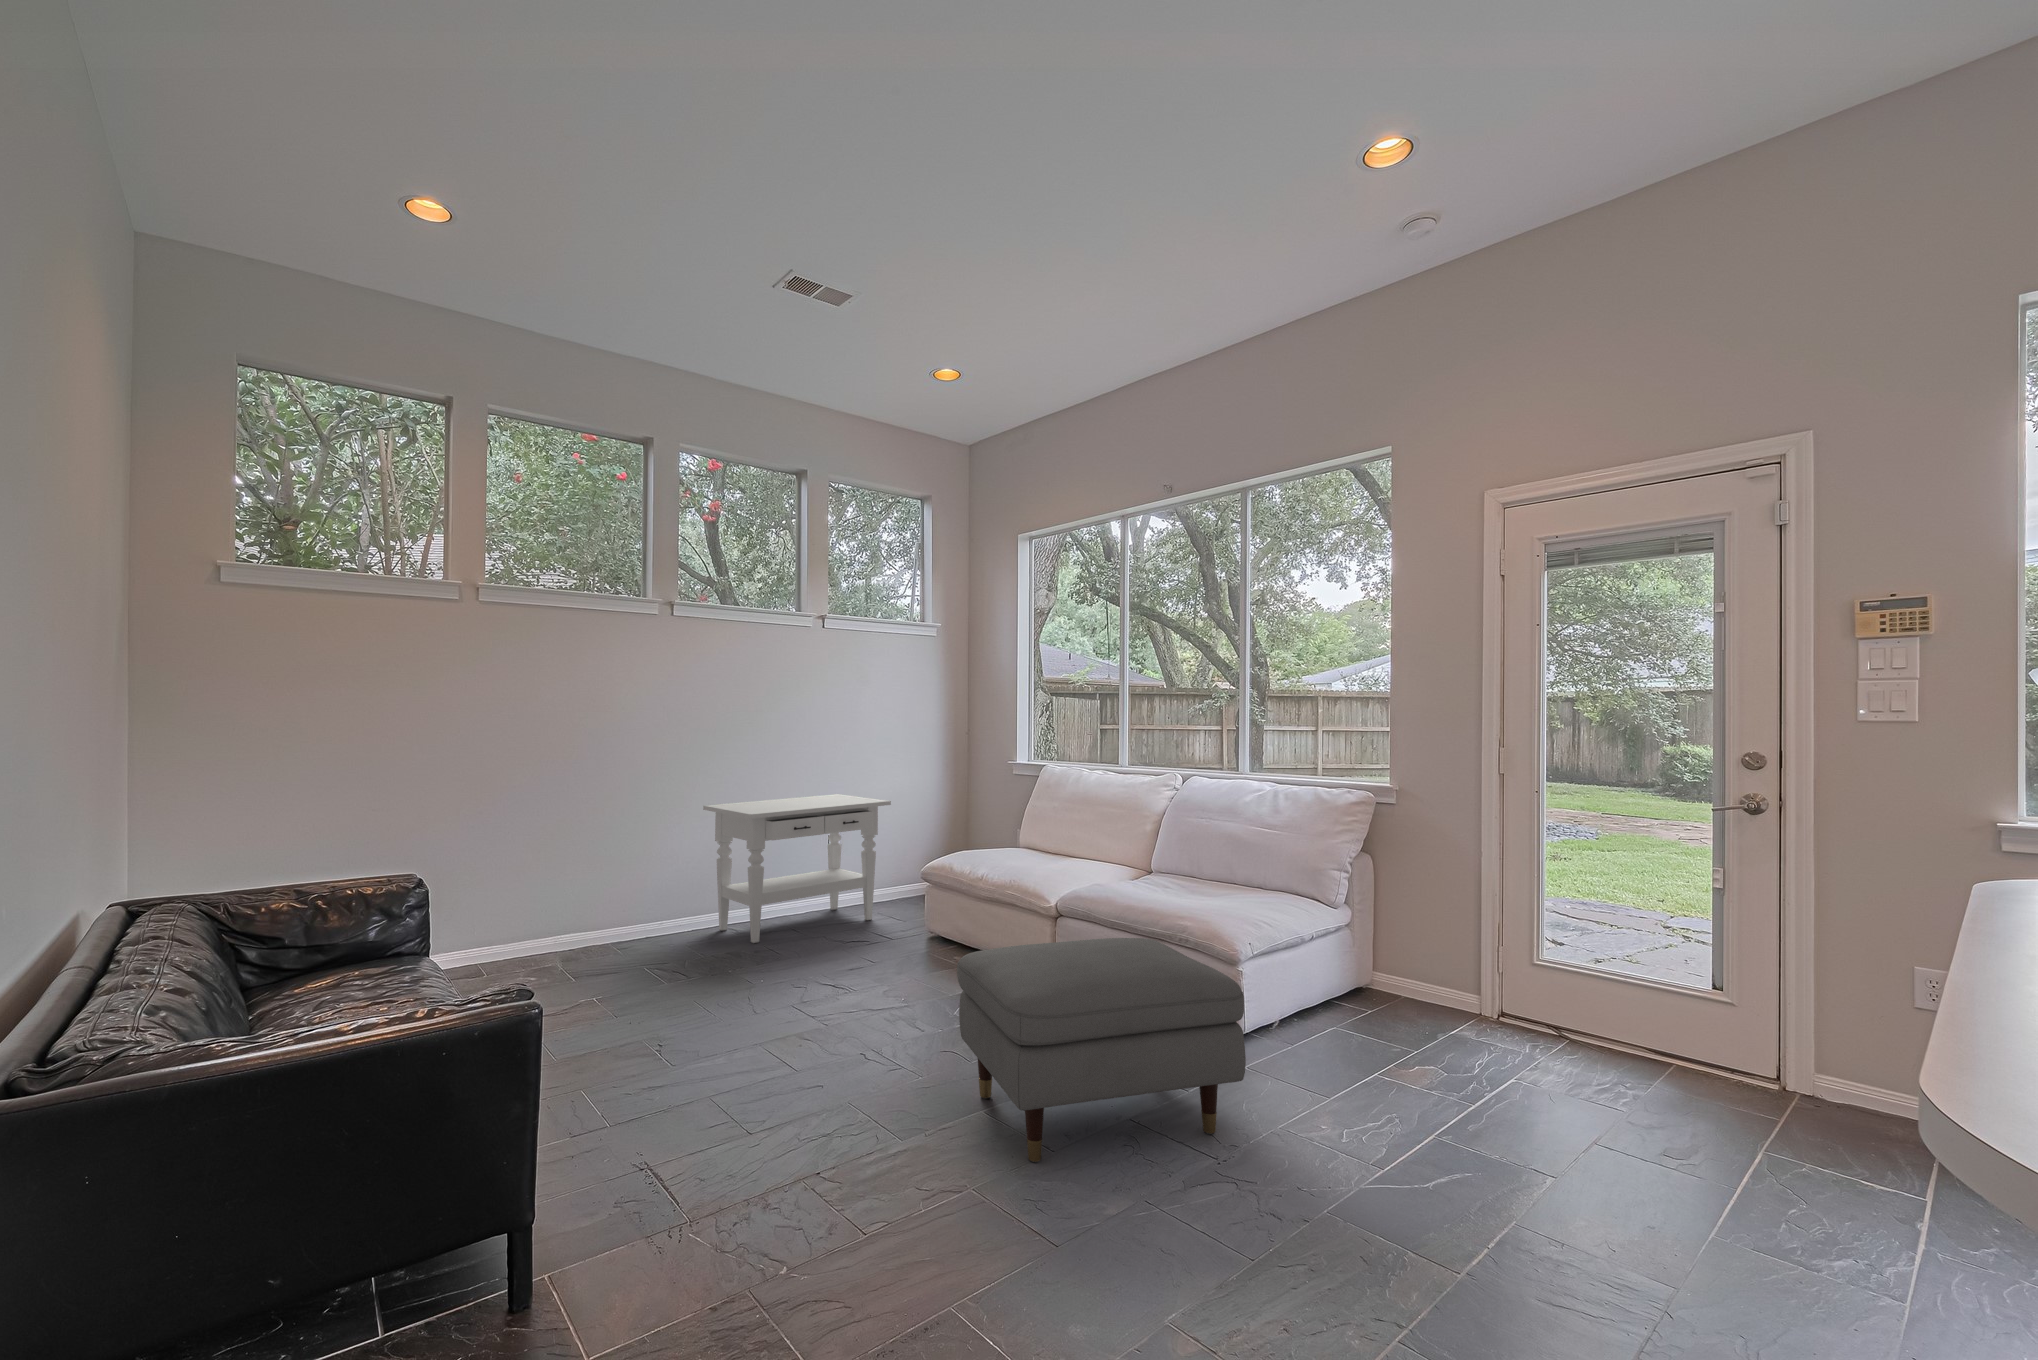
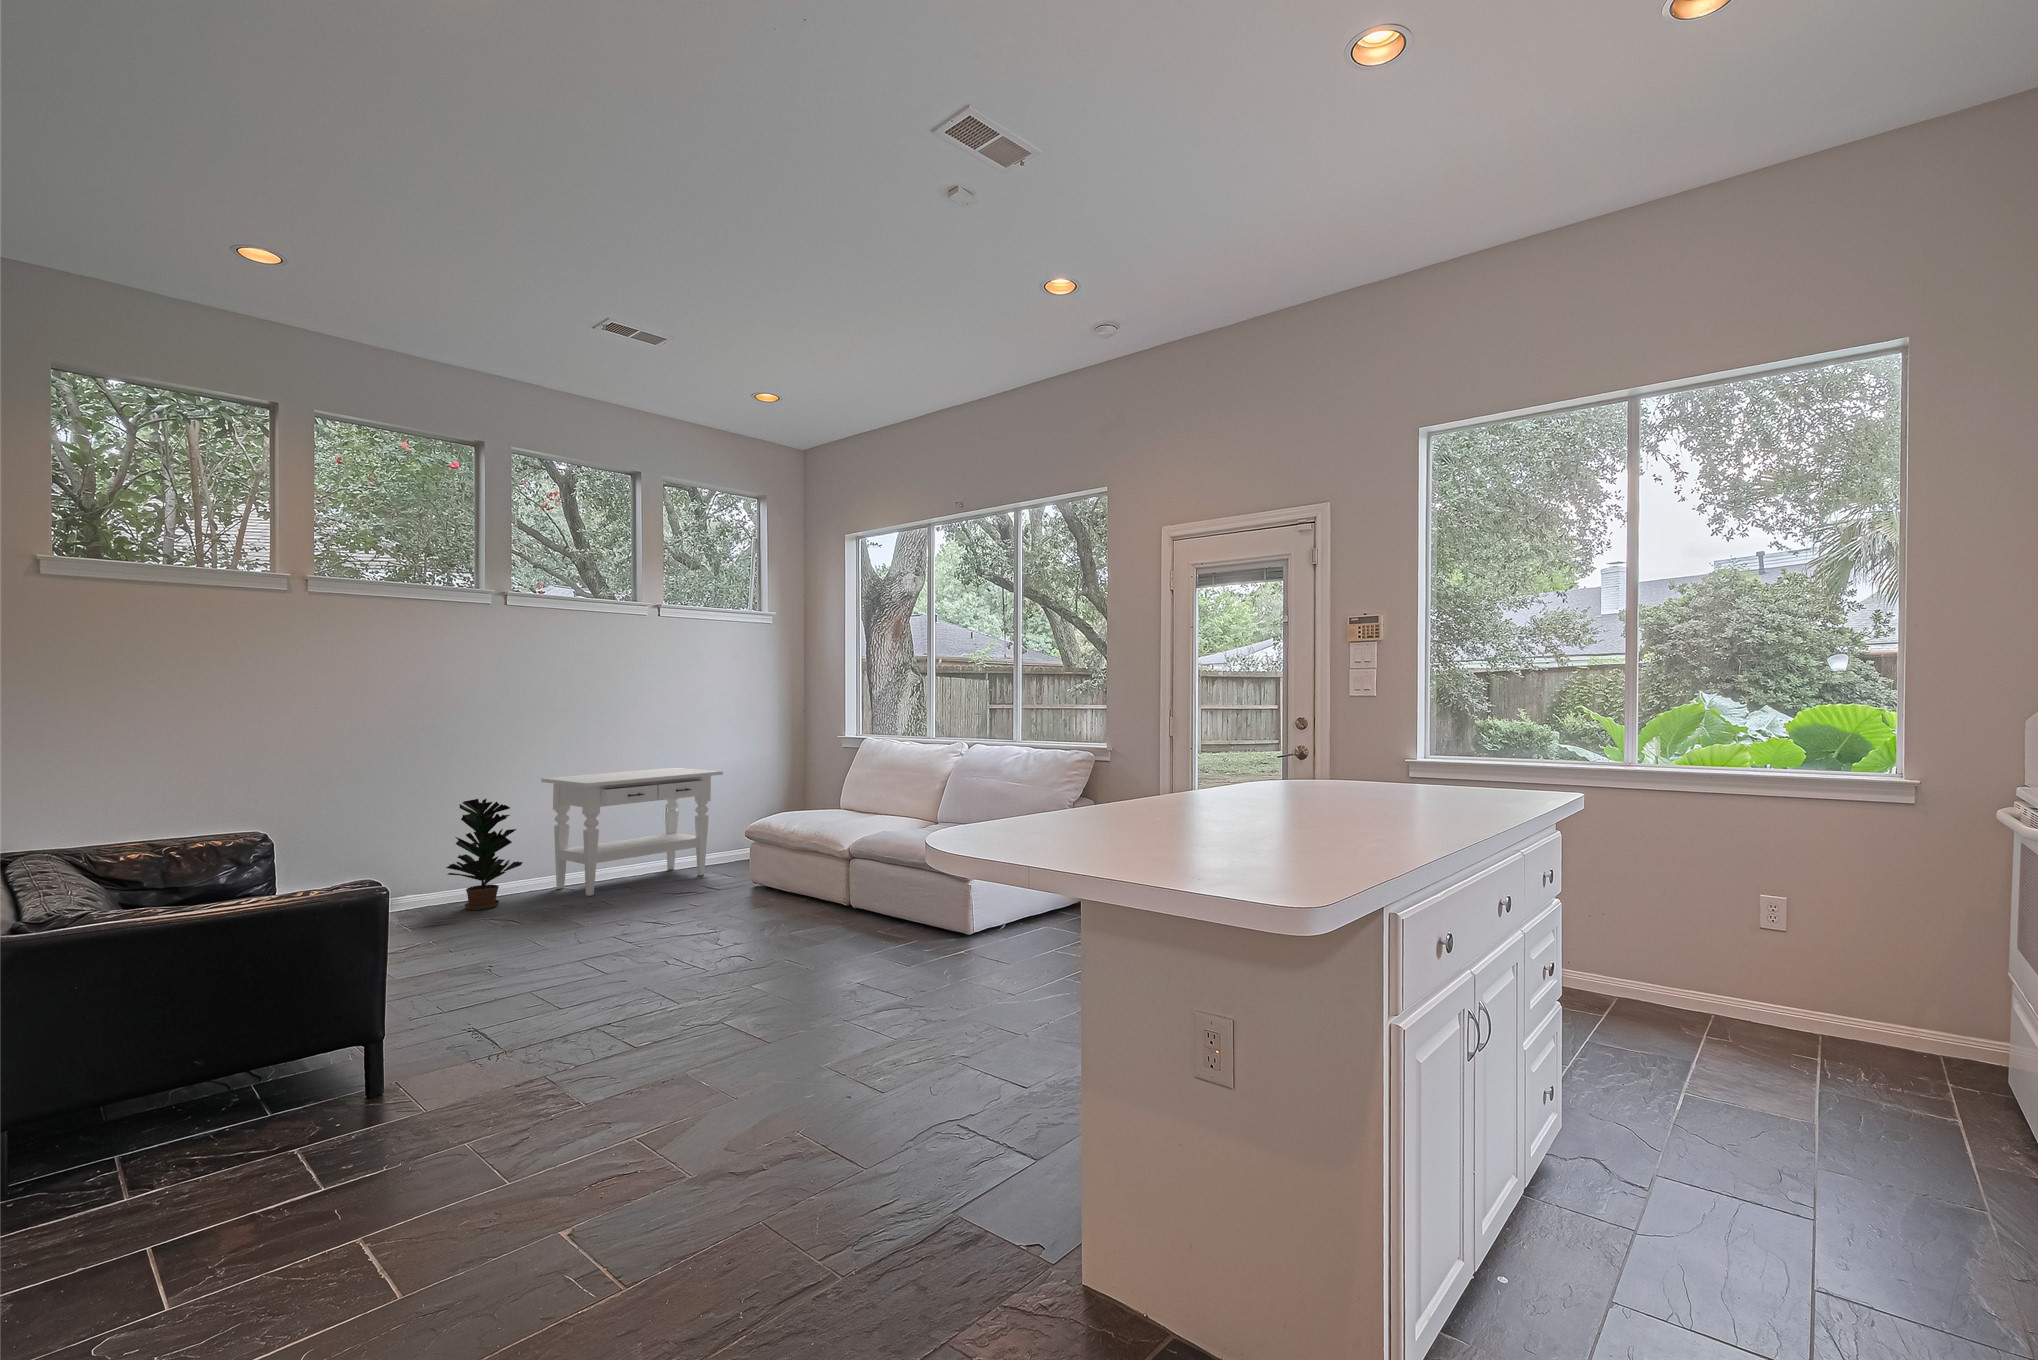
potted plant: none [609,828,686,956] -> present [446,799,523,910]
ottoman: present [957,938,1246,1162] -> none [738,858,938,1003]

